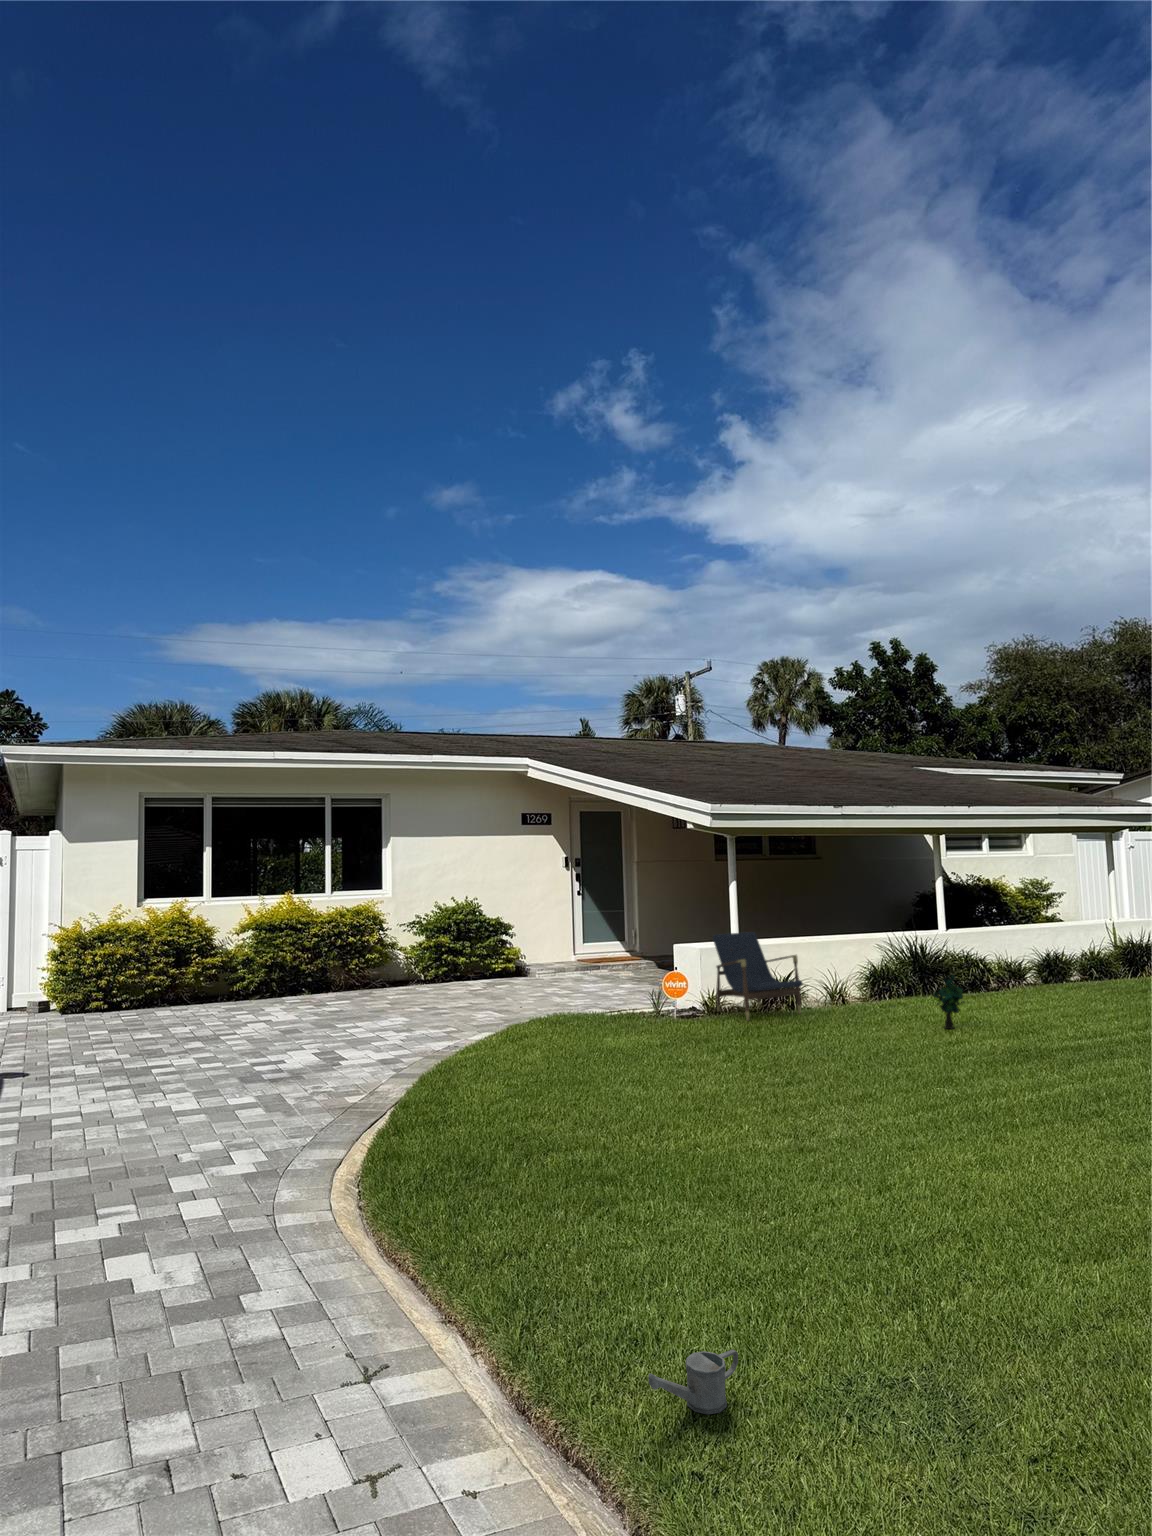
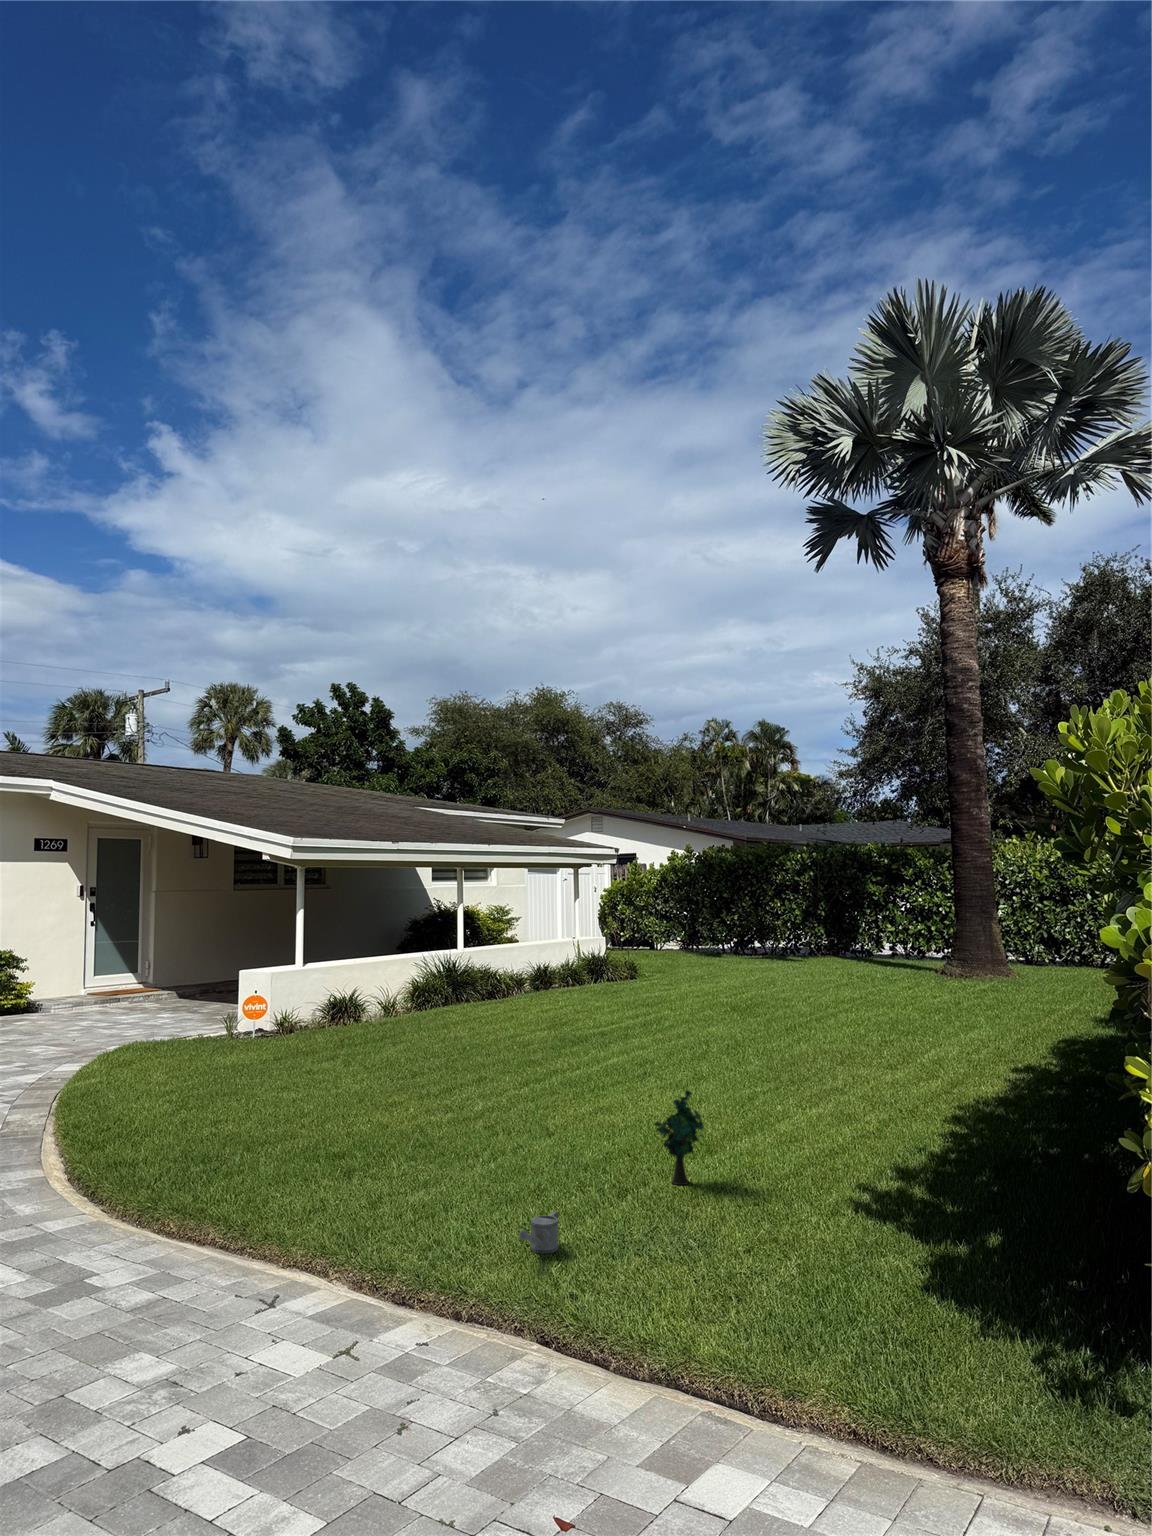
lounge chair: present [713,932,803,1020] -> none [287,953,373,1034]
decorative plant: present [933,975,964,1029] -> present [654,1090,704,1185]

